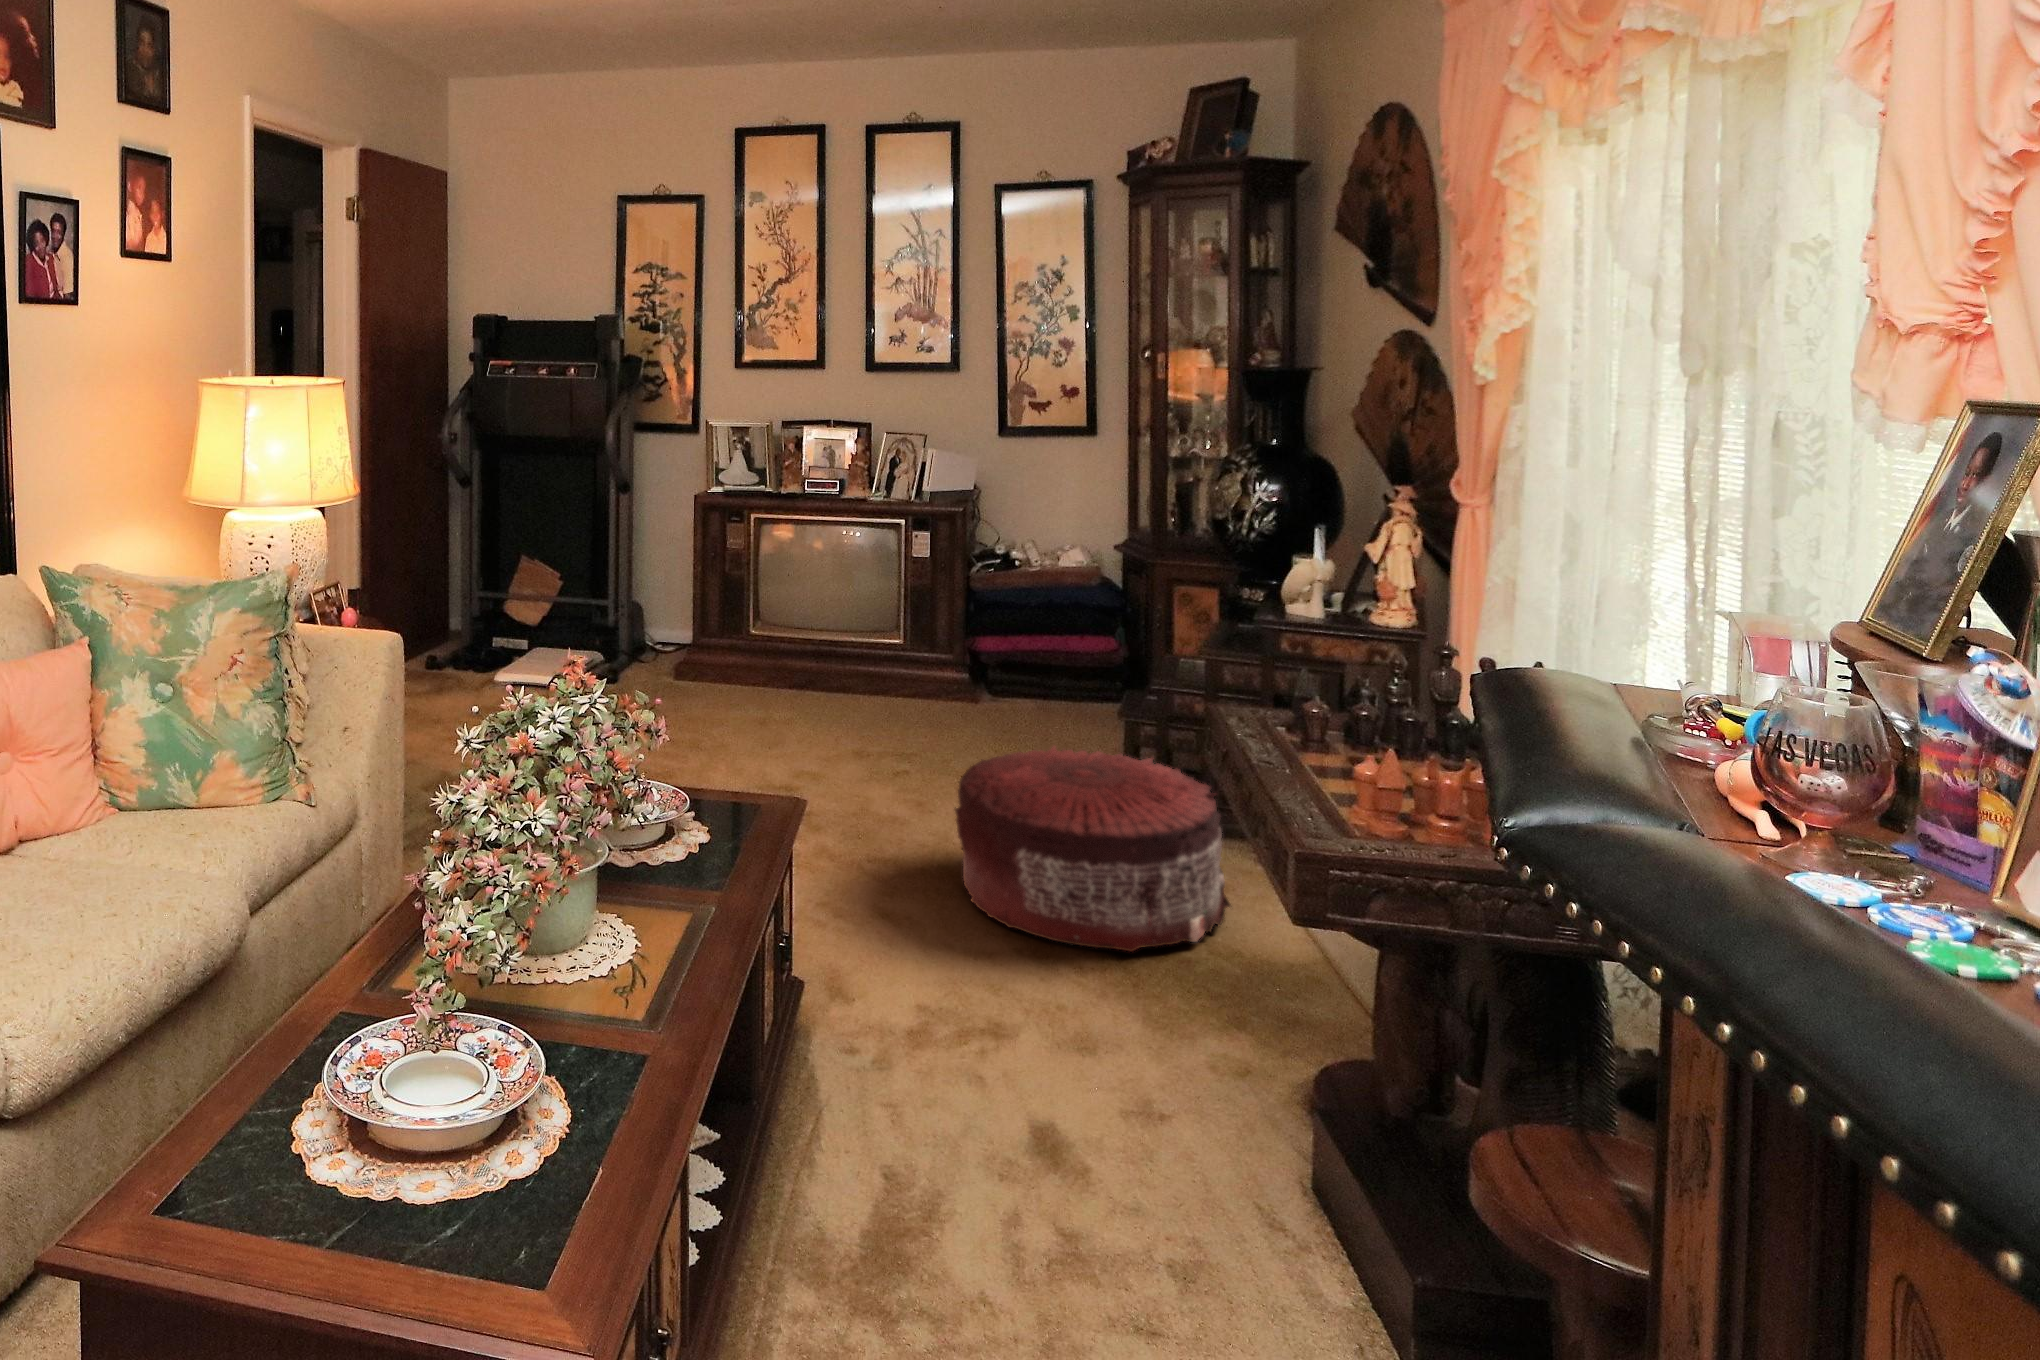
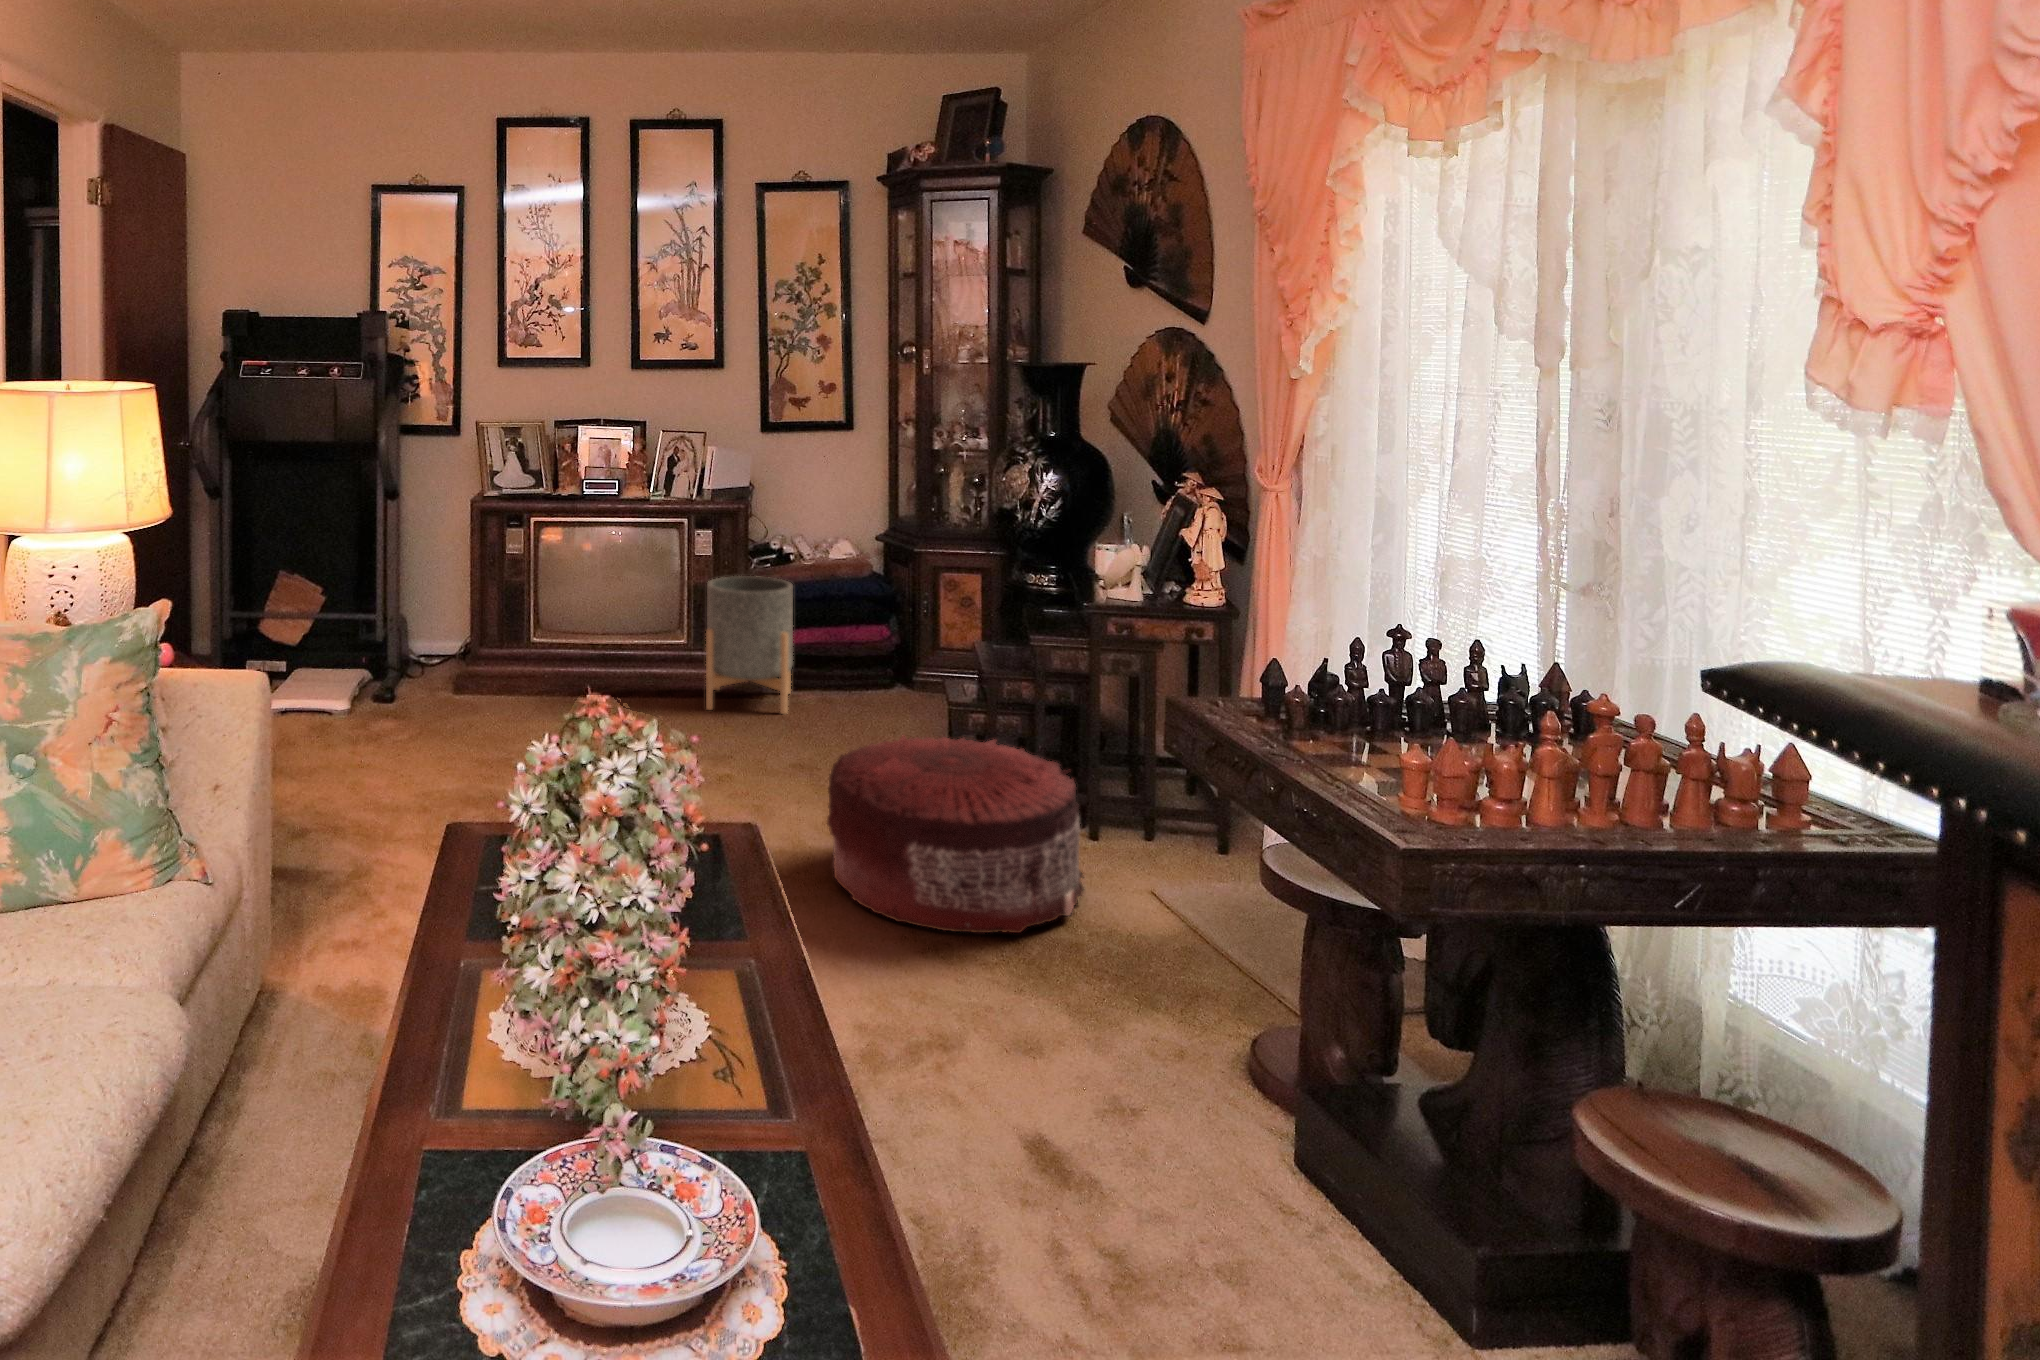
planter: none [912,582,1010,725] -> present [706,576,793,714]

